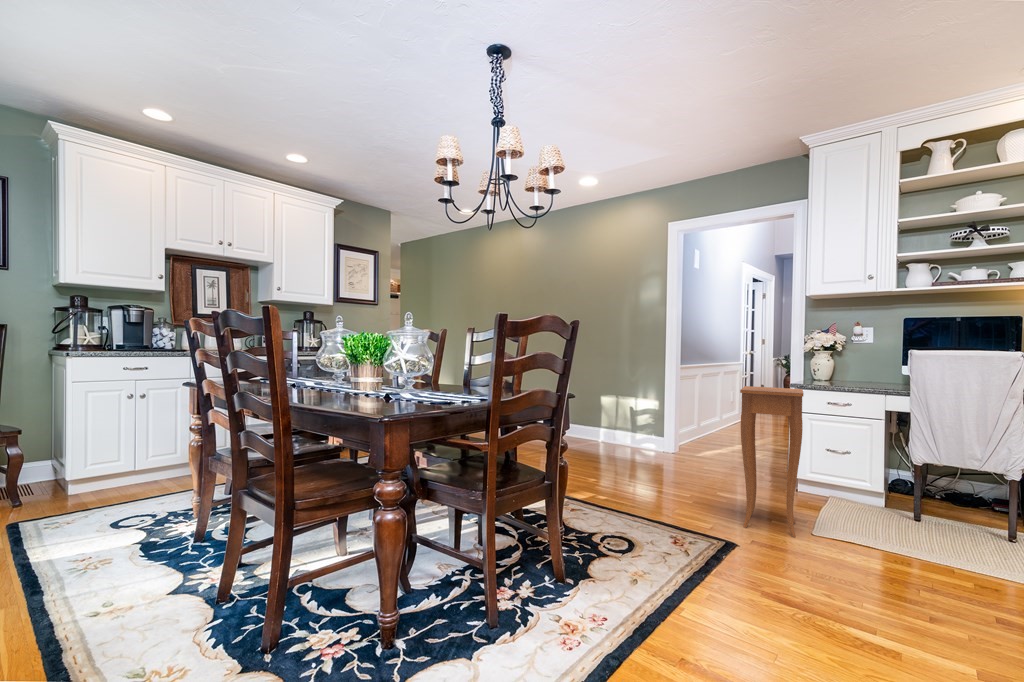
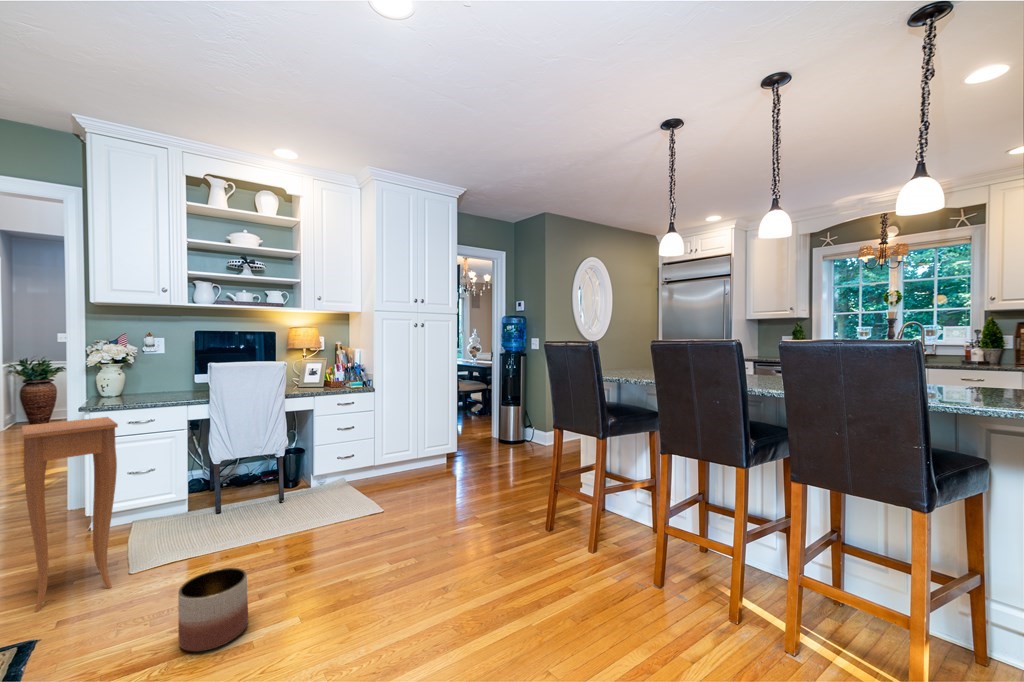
planter: none [827,552,904,637] -> present [178,568,248,652]

